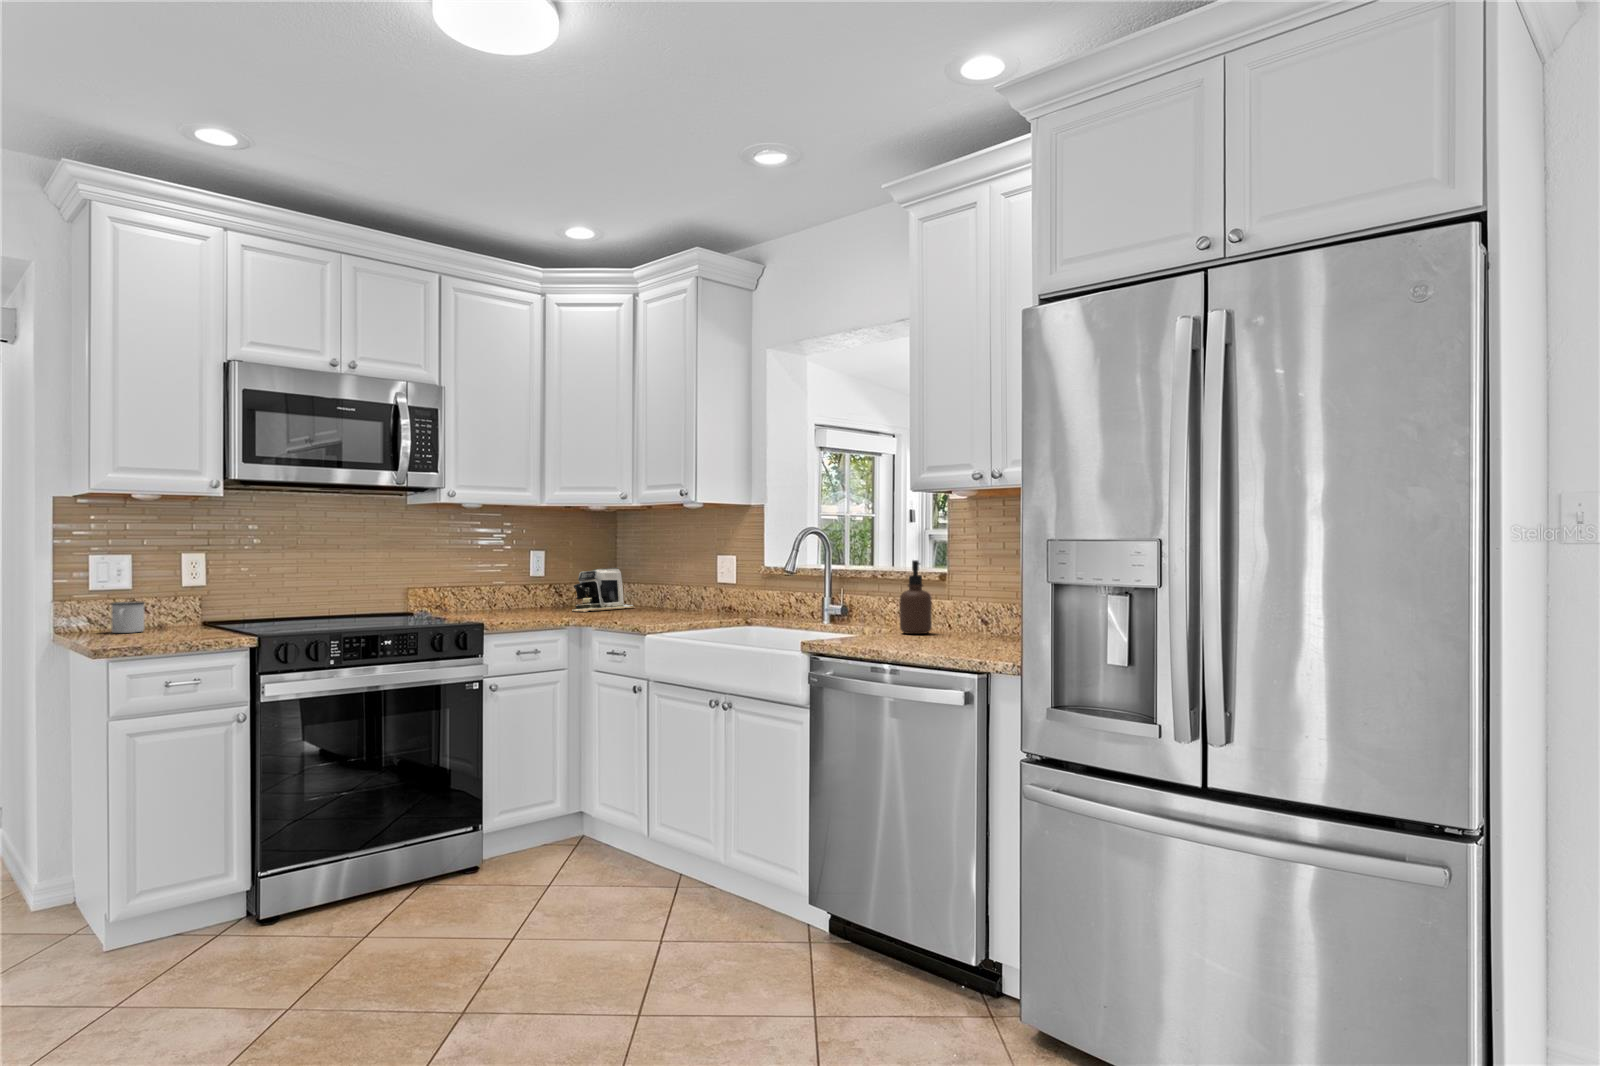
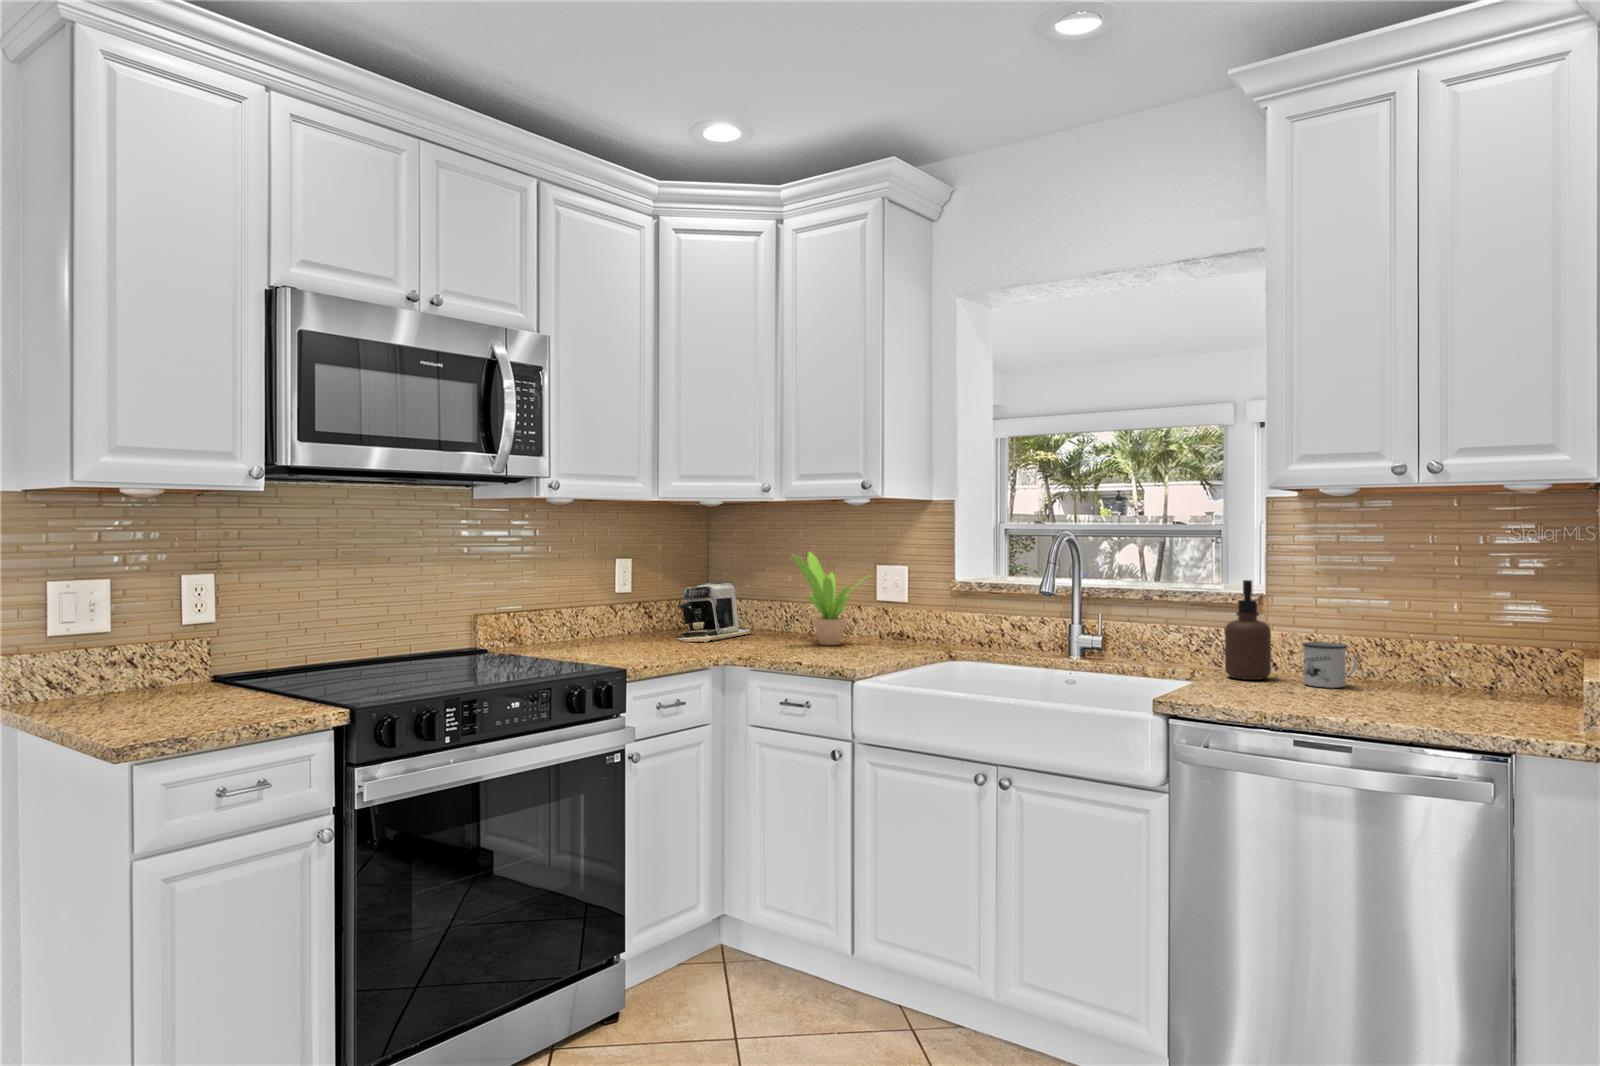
potted plant: none [636,544,703,614] -> present [792,552,870,645]
mug: present [111,602,145,633] -> present [1303,642,1357,688]

